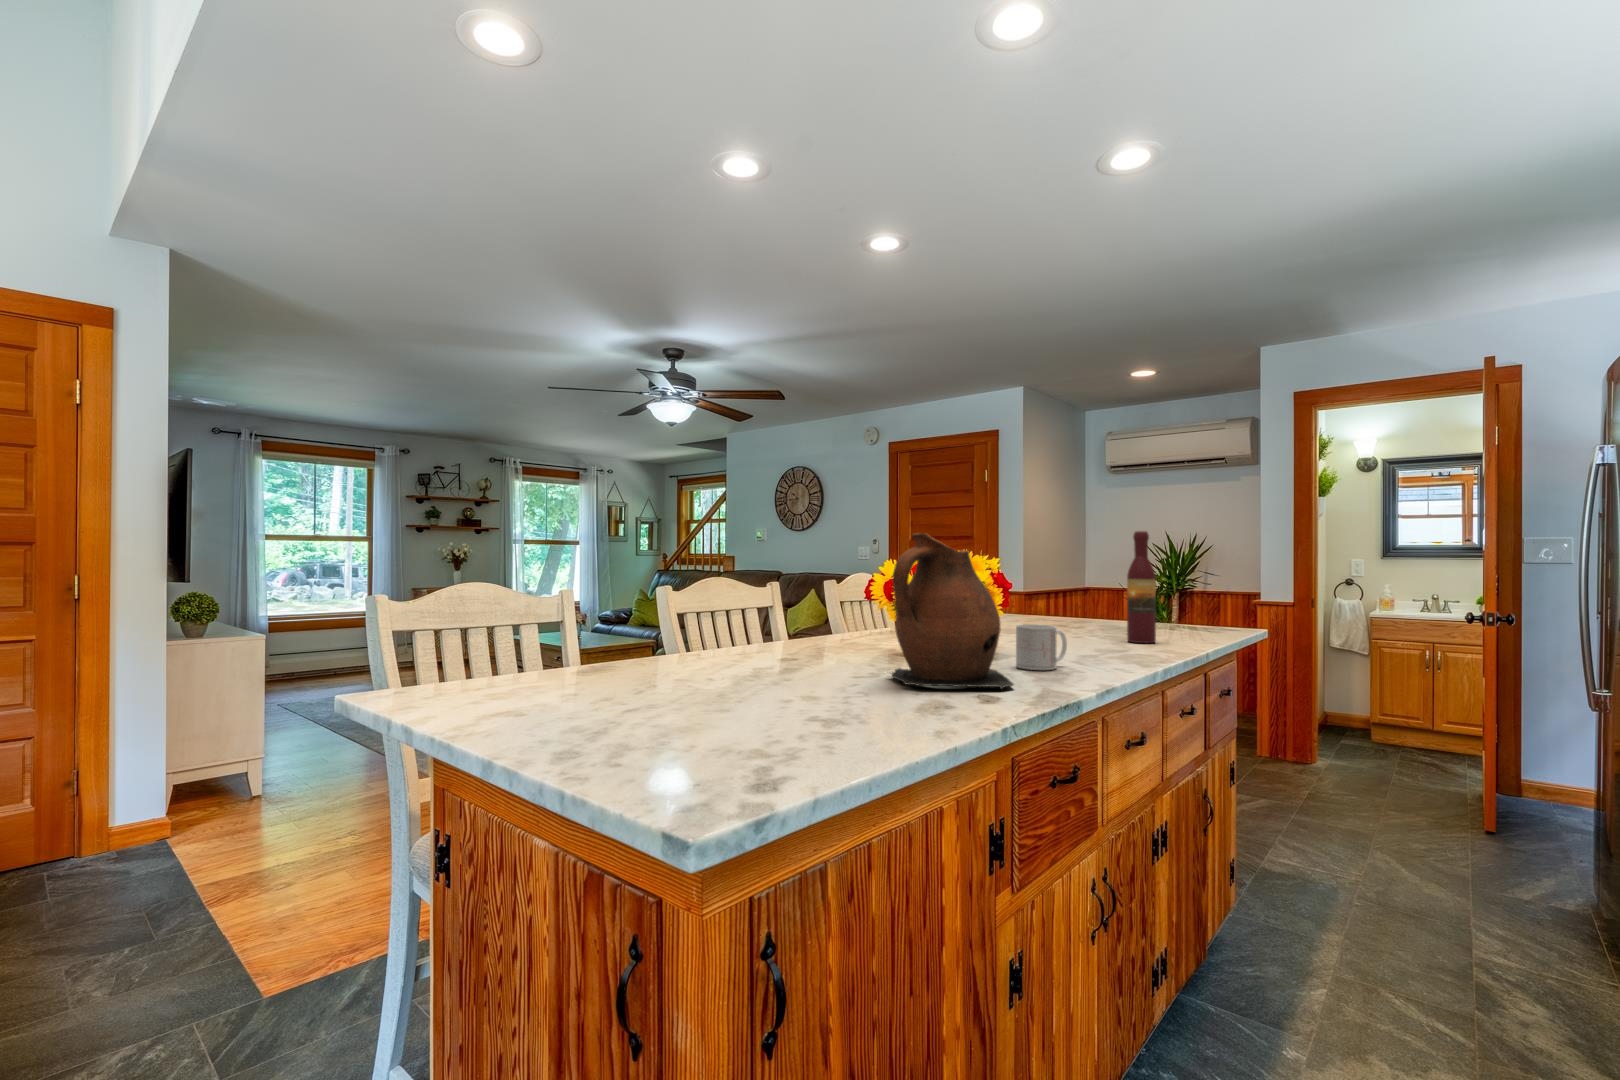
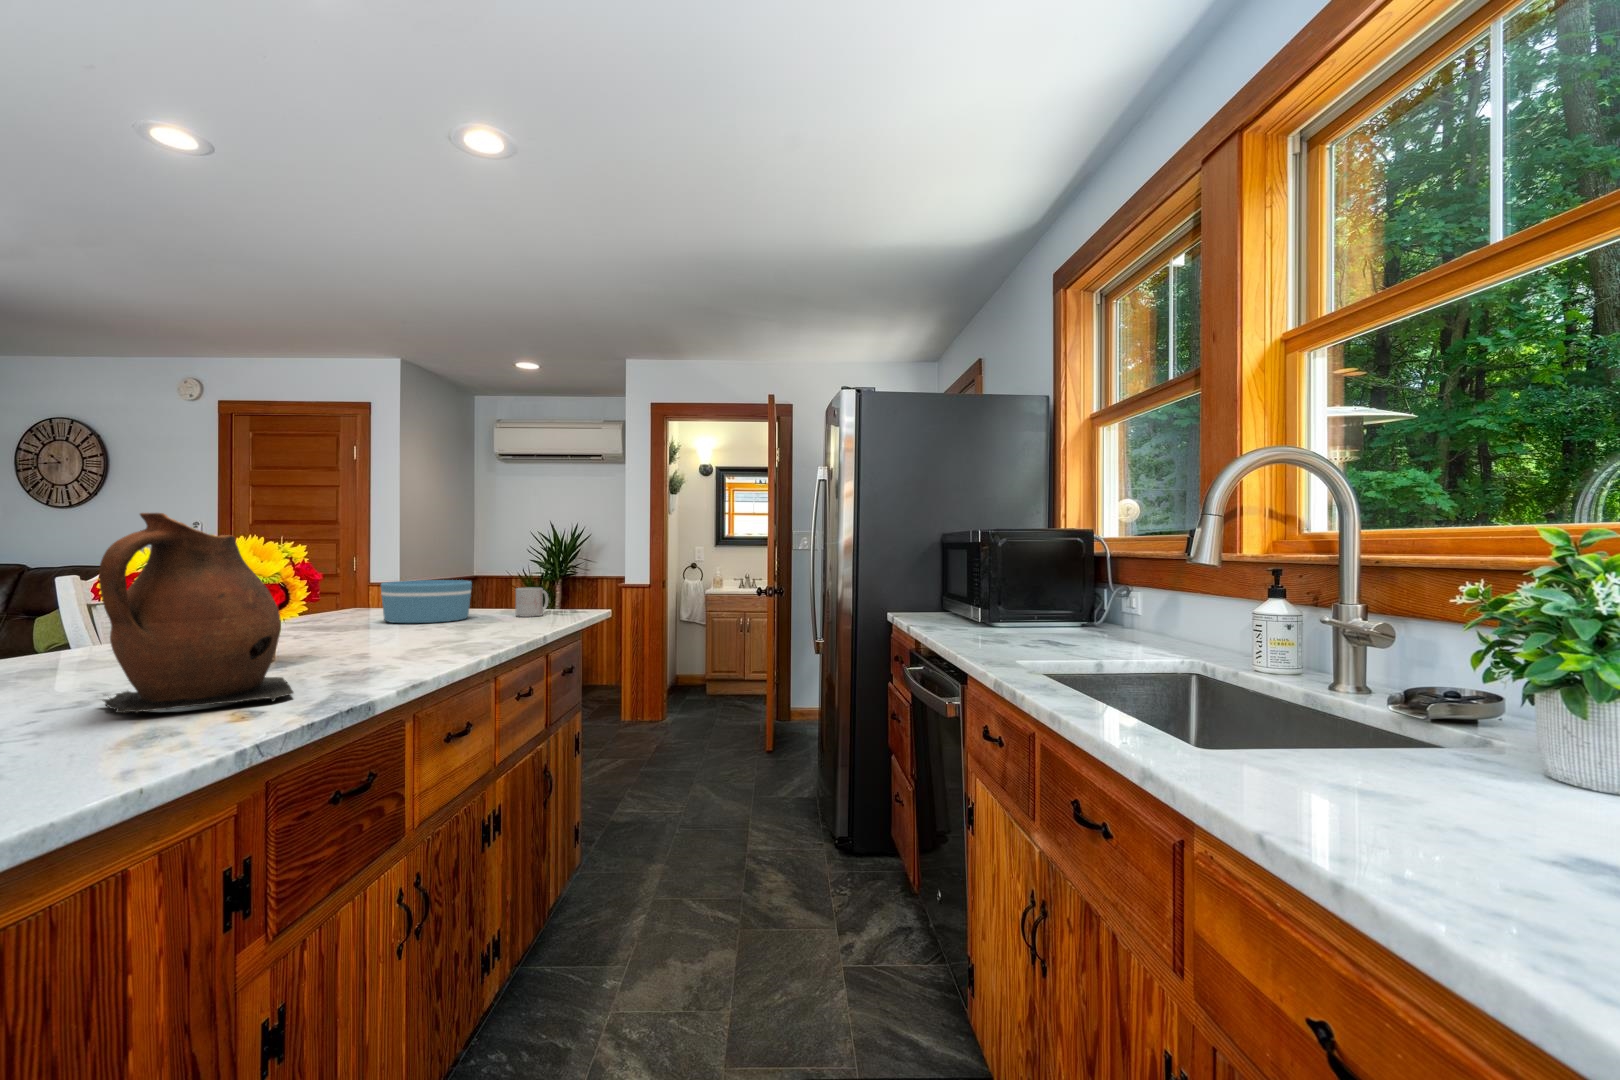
wine bottle: present [1127,531,1156,643] -> none [474,519,502,631]
bowl: none [1035,590,1116,631] -> present [381,580,472,623]
mug: present [1016,624,1067,670] -> present [515,588,548,617]

